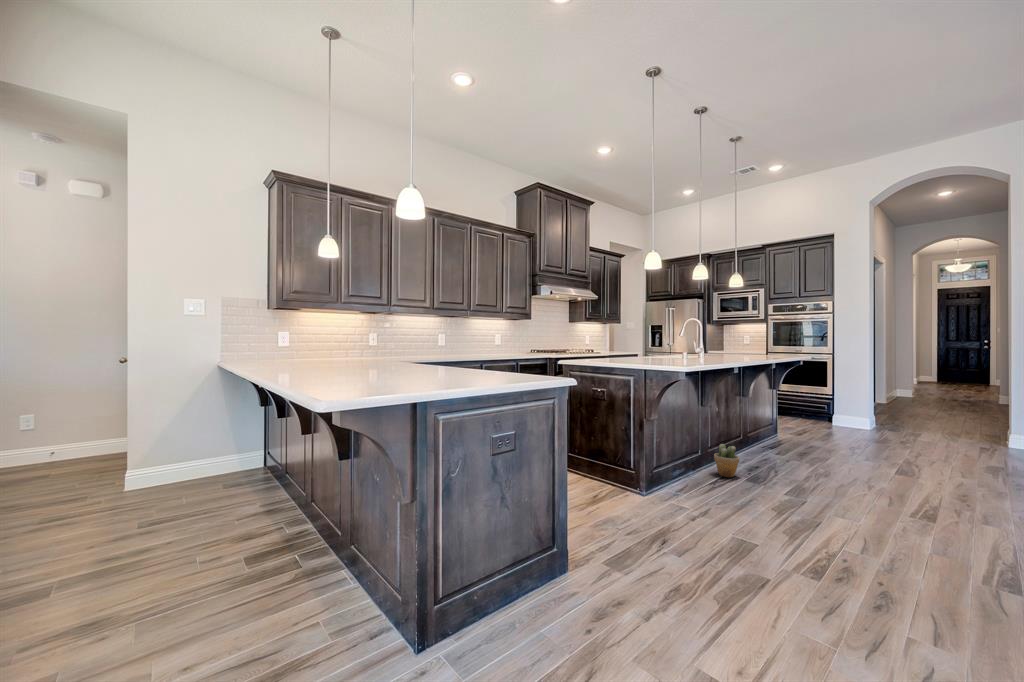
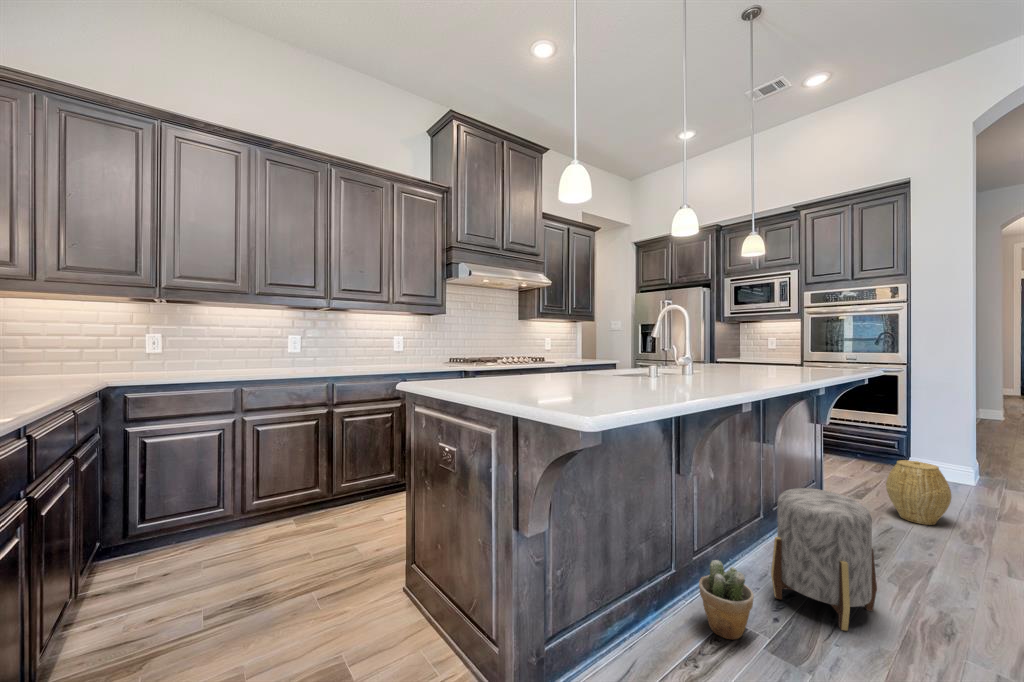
woven basket: none [812,409,845,444] -> present [886,460,952,525]
stool: none [747,414,796,474] -> present [771,488,877,631]

